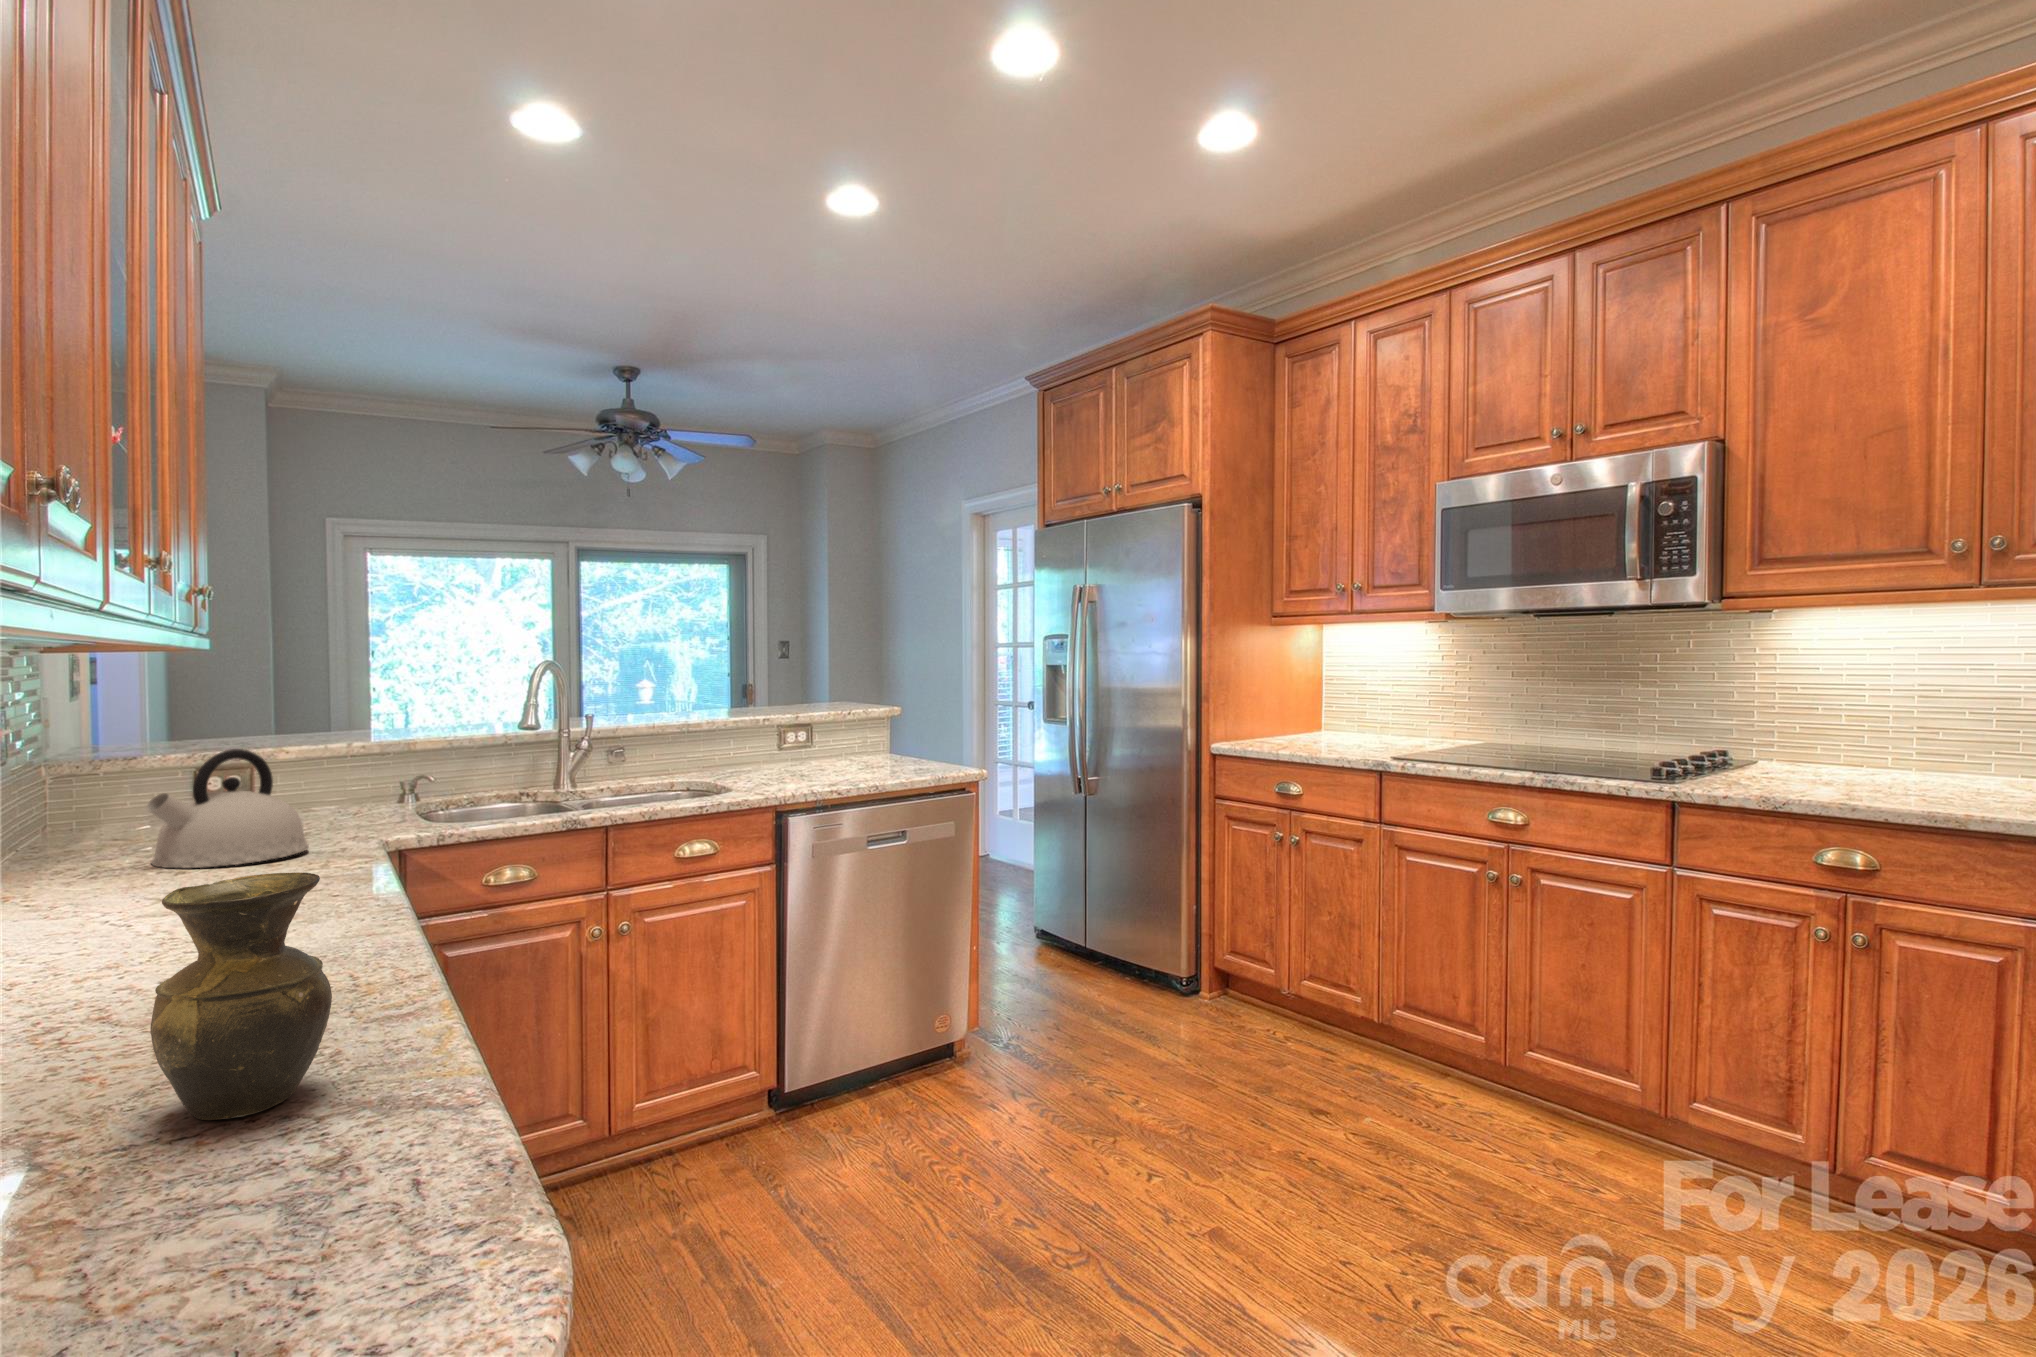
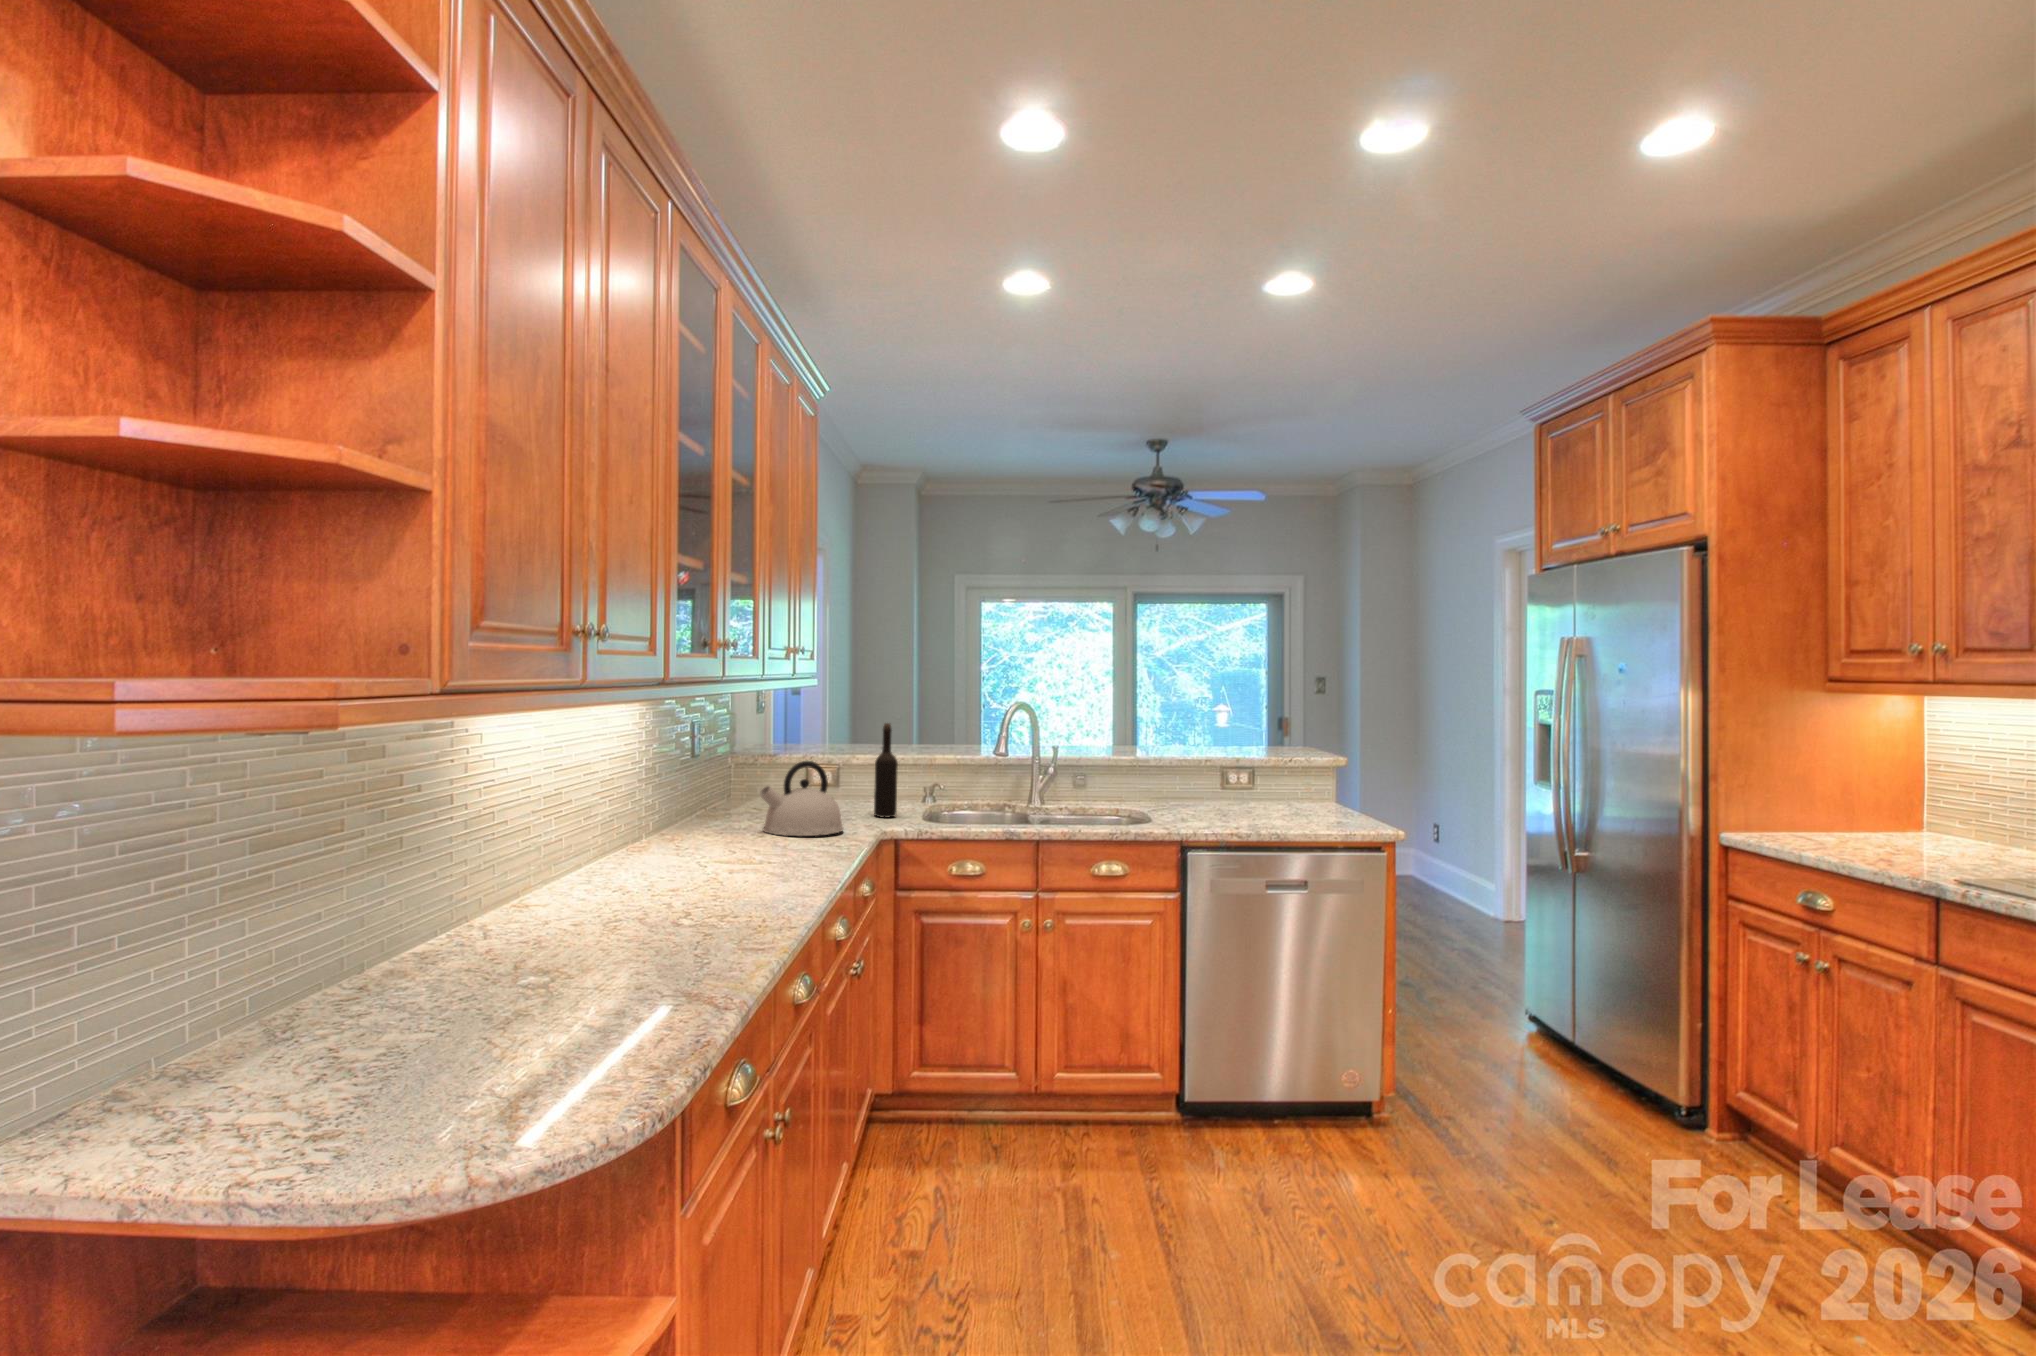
wine bottle: none [330,691,370,824] -> present [874,723,898,818]
vase: present [150,872,332,1120] -> none [652,841,728,964]

